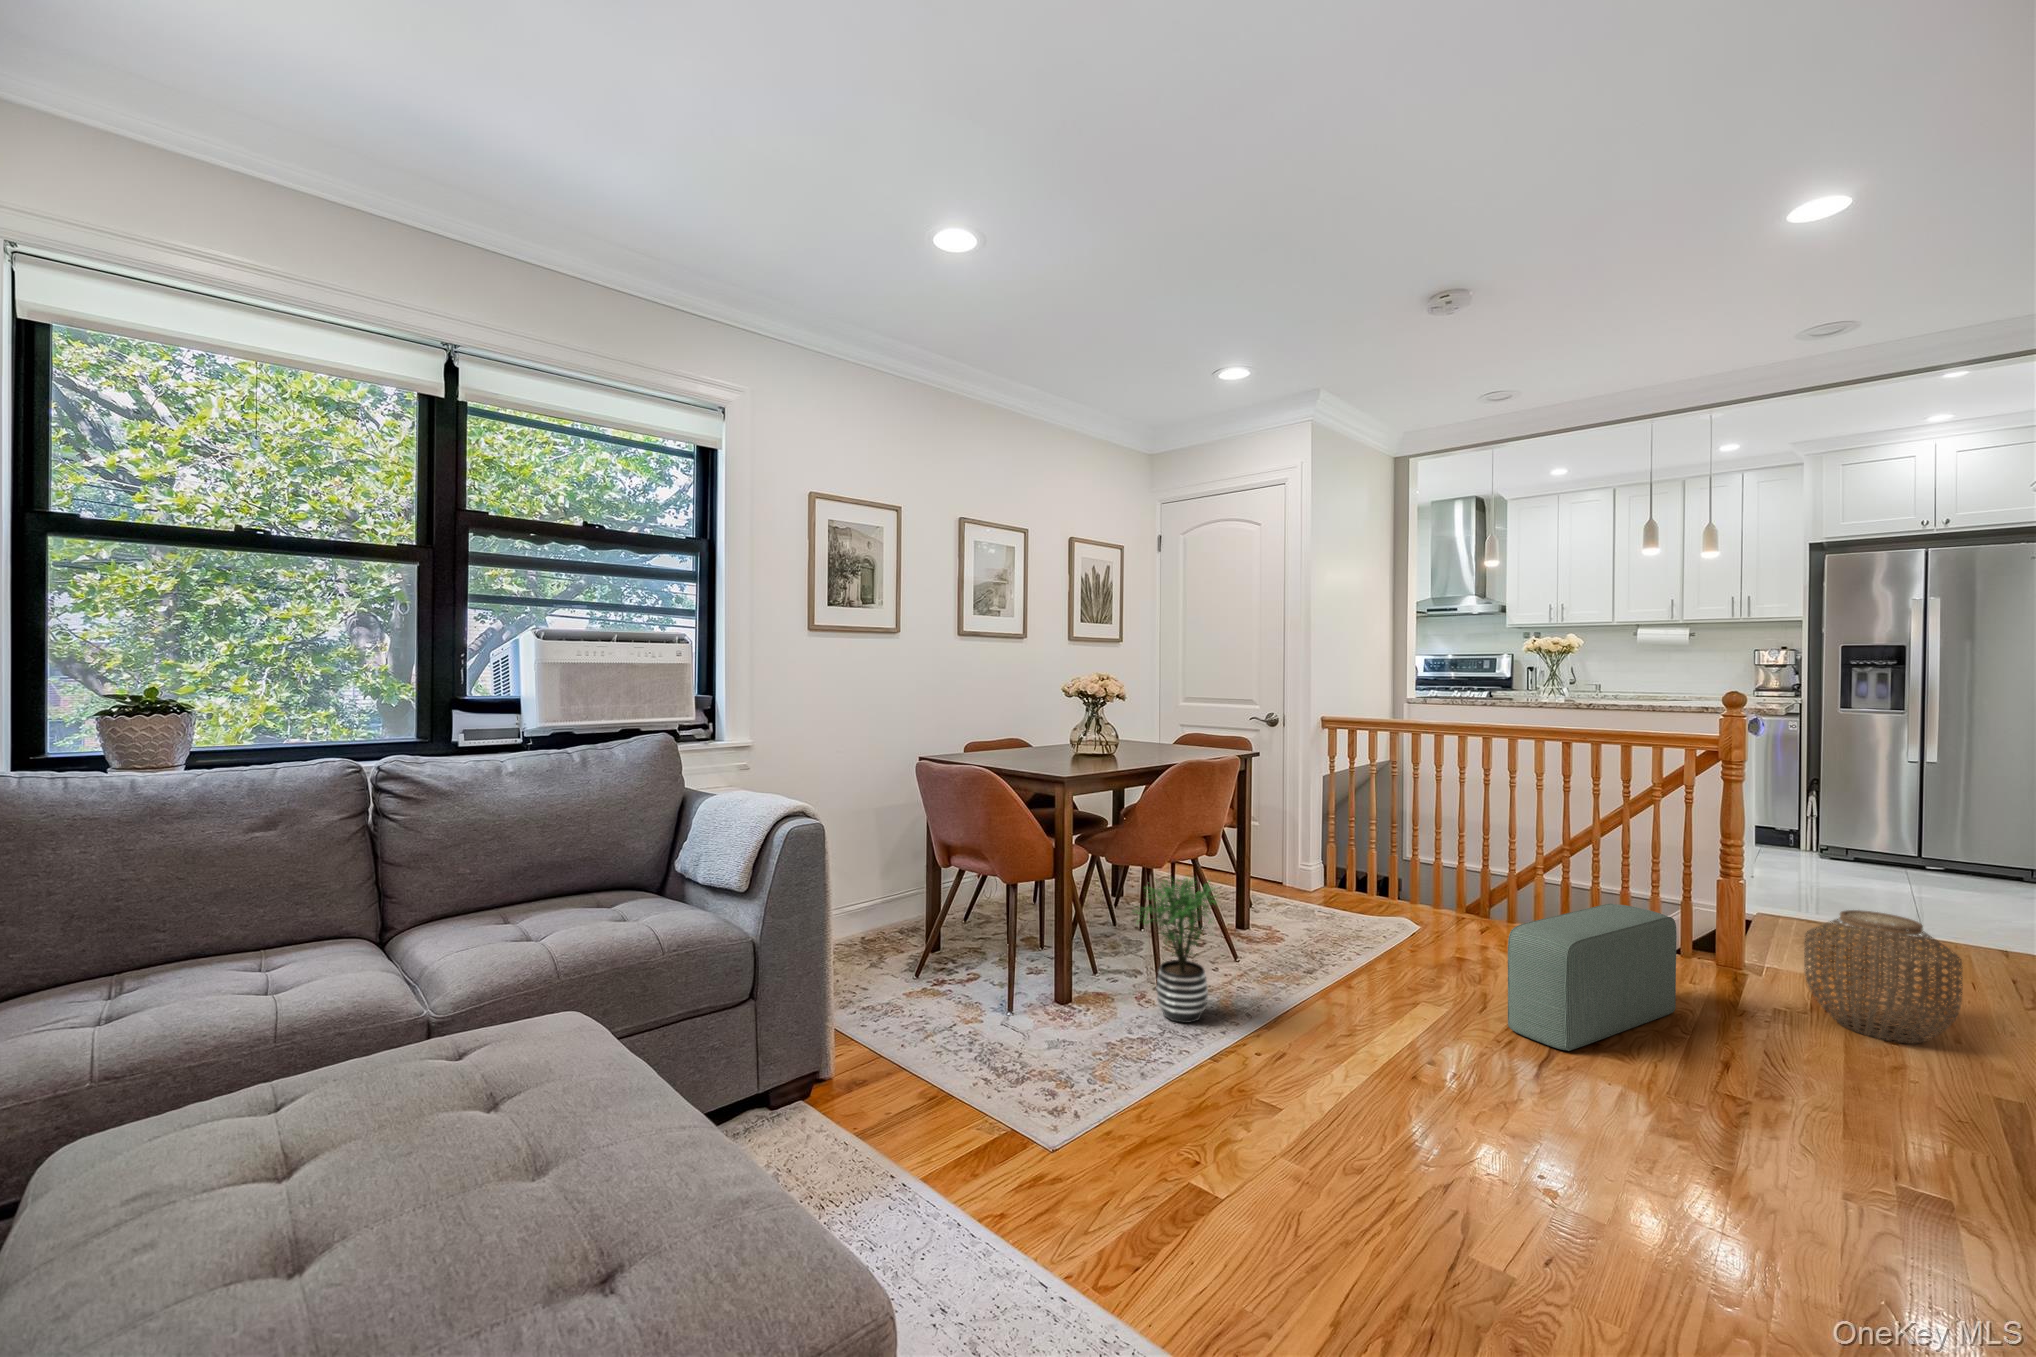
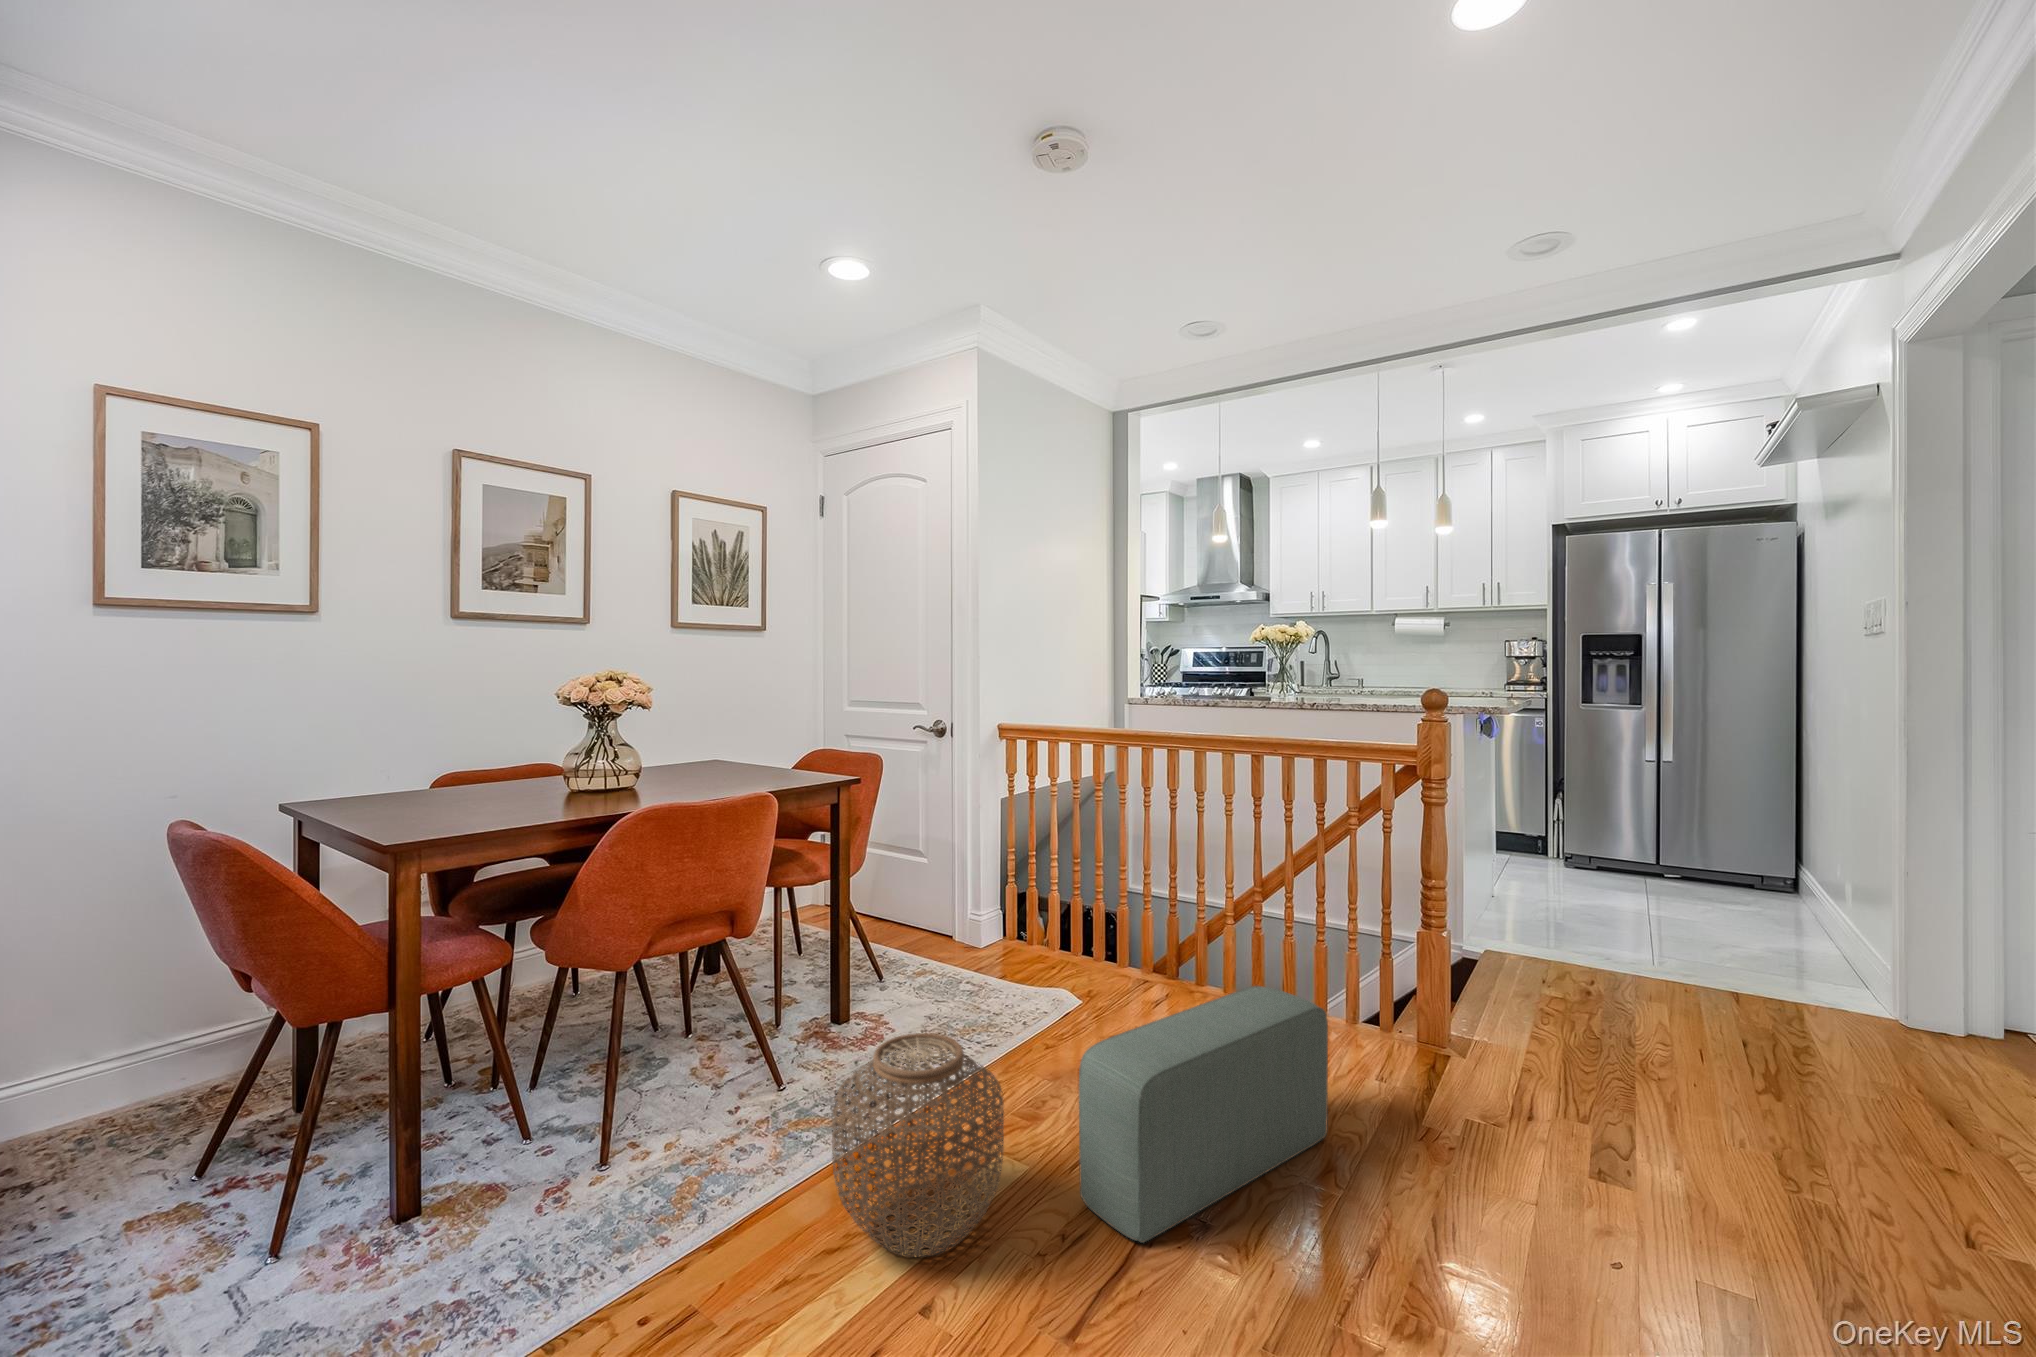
potted plant: present [1133,878,1217,1023] -> none [493,988,673,1237]
woven basket: present [1804,910,1962,1044] -> present [832,1033,1004,1257]

